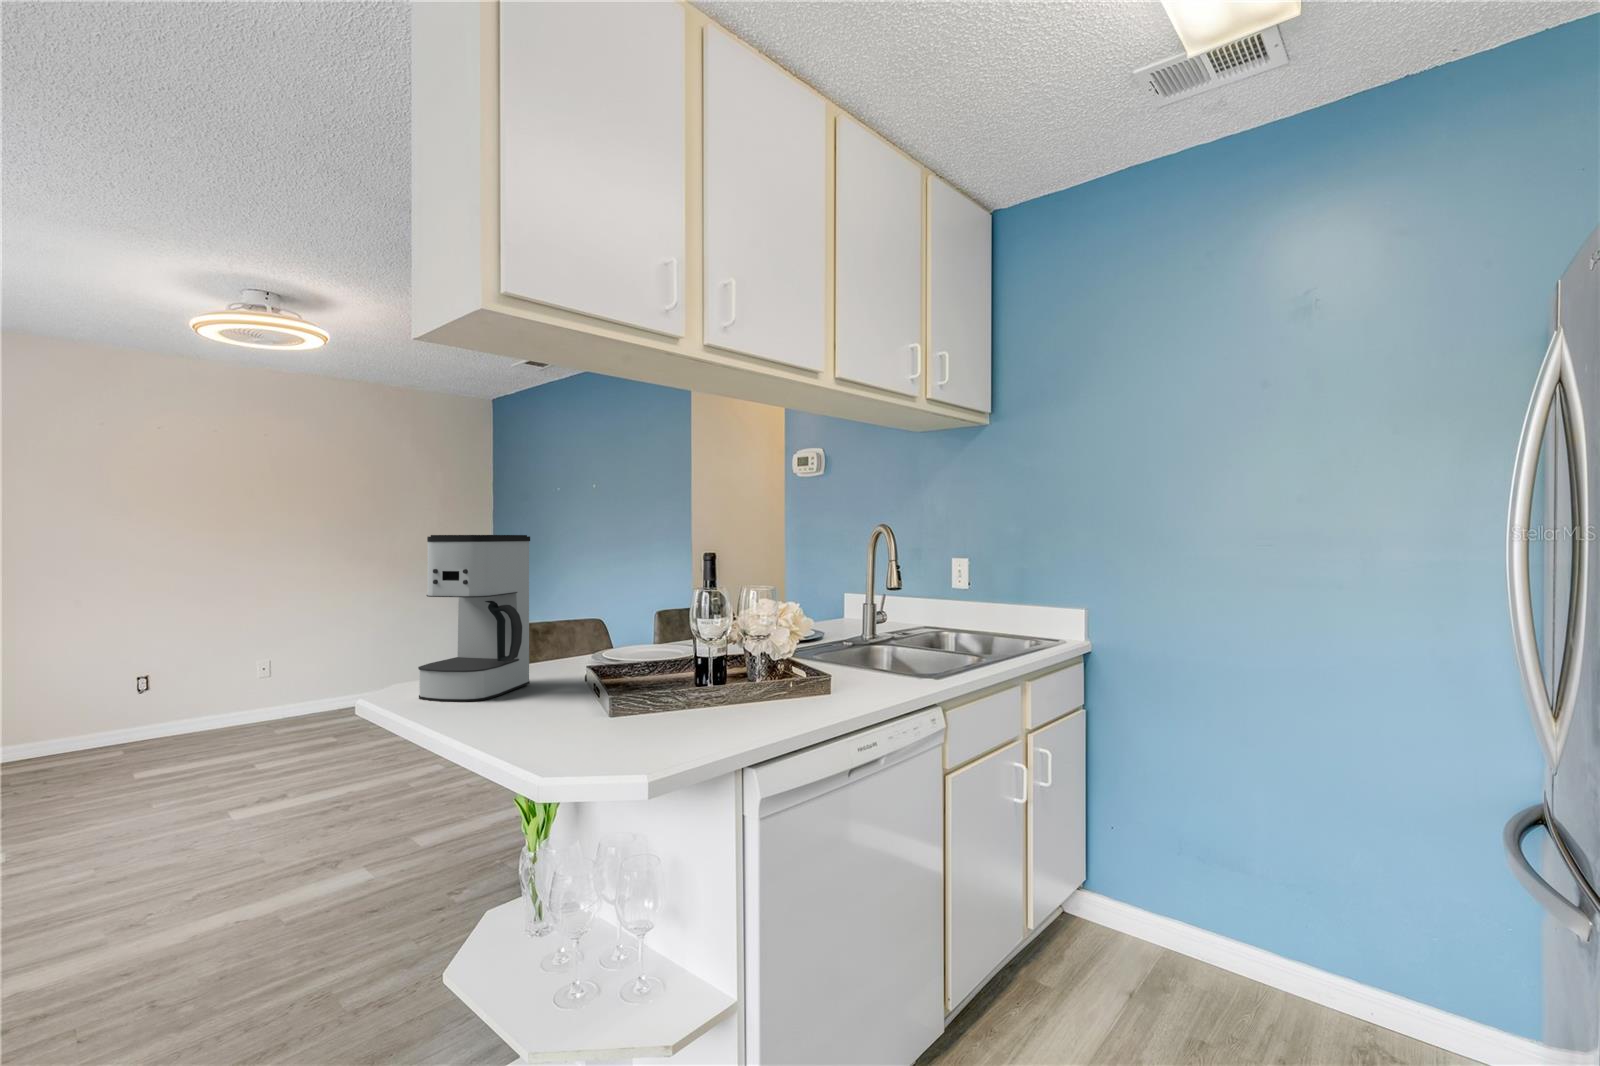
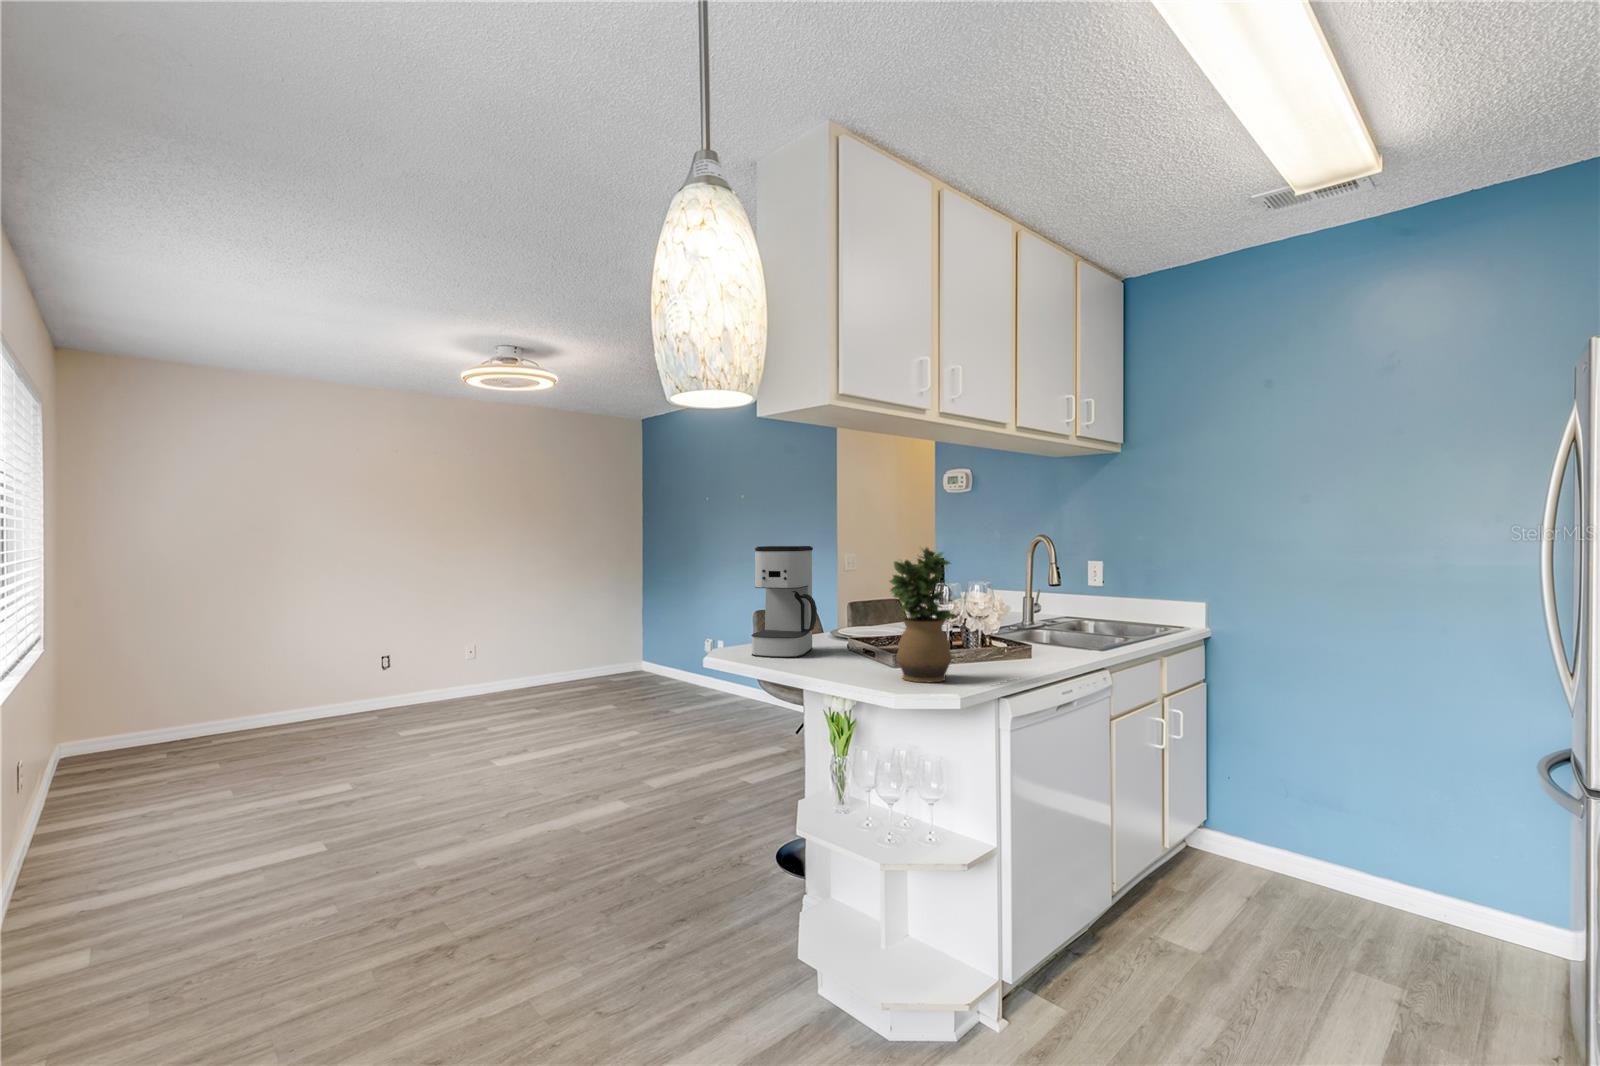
potted plant: none [553,531,670,751] -> present [890,548,954,683]

